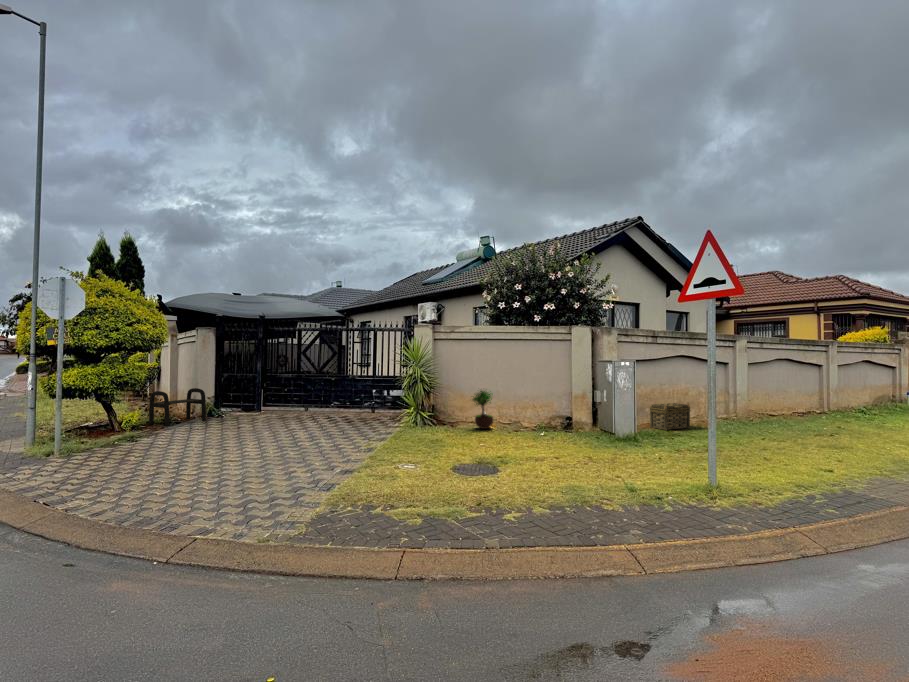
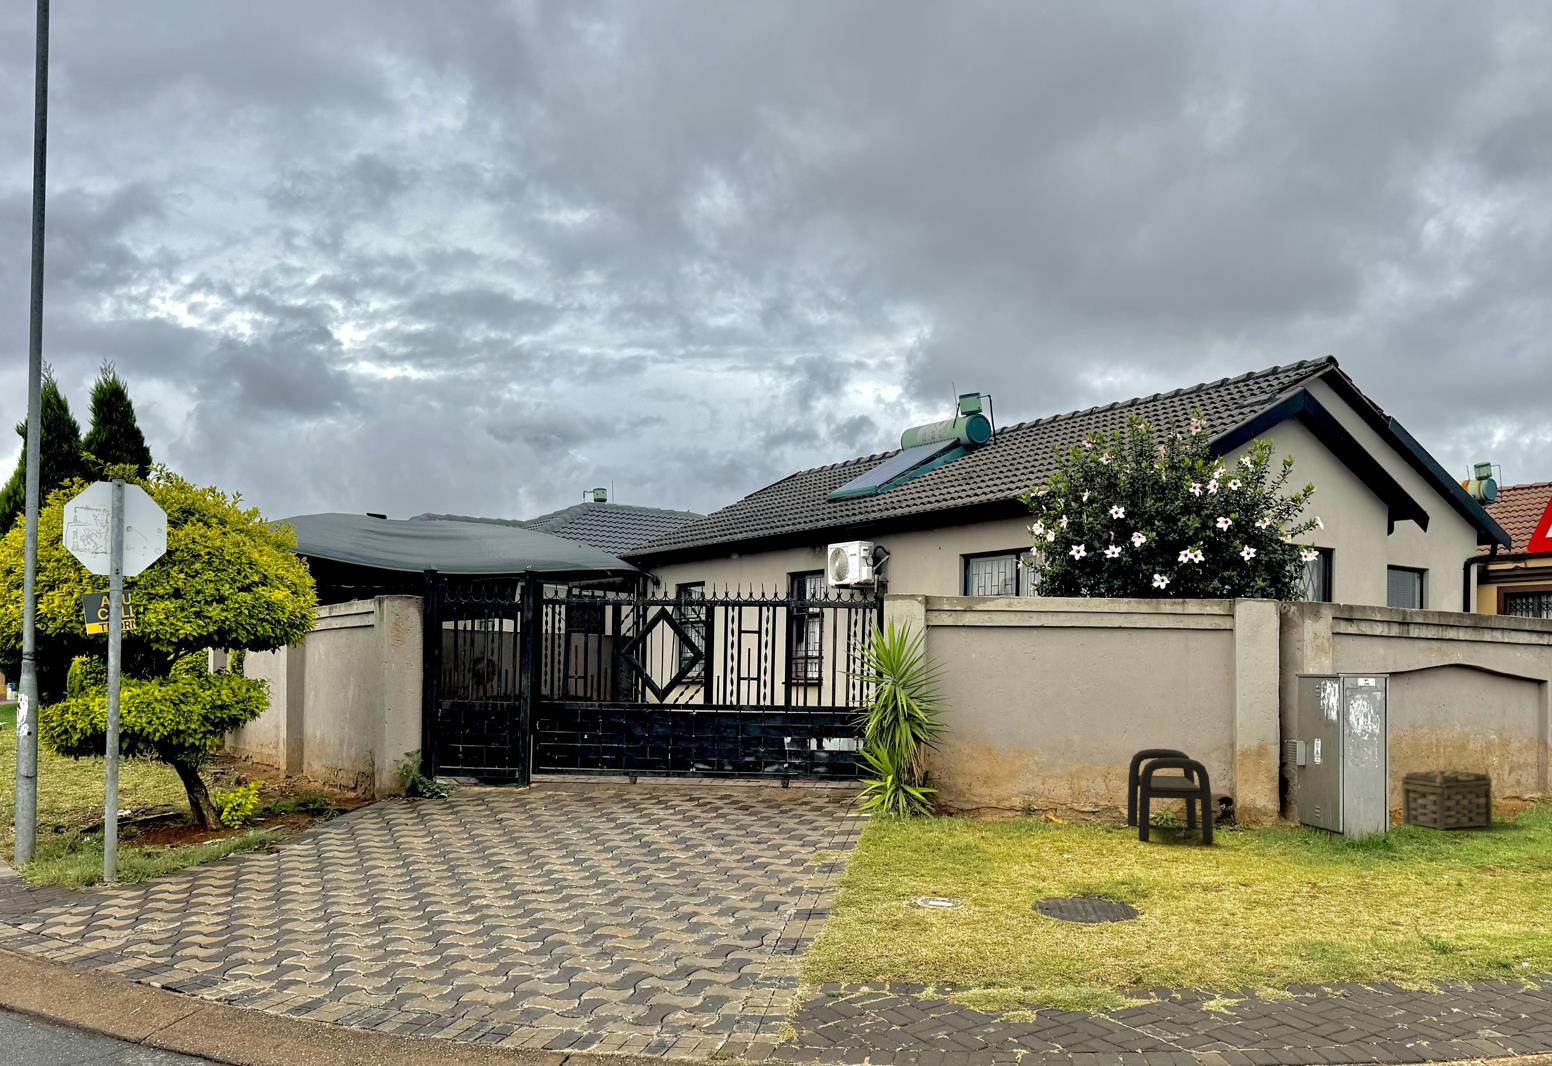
bench: present [149,388,206,426] -> present [1127,749,1213,843]
potted tree: present [472,391,493,429] -> none [1015,729,1071,823]

